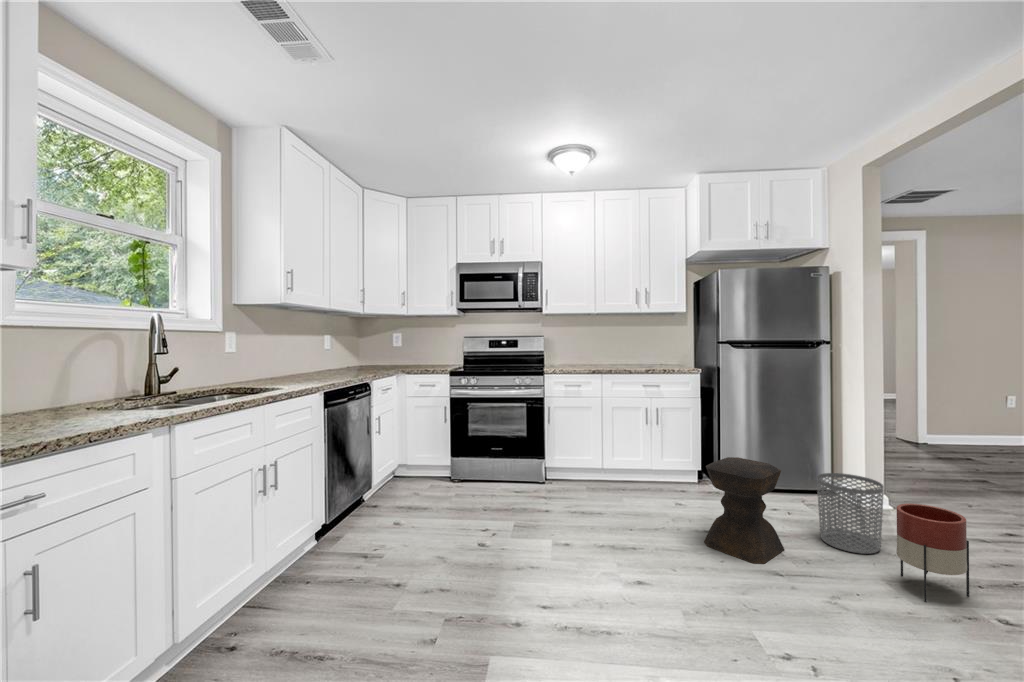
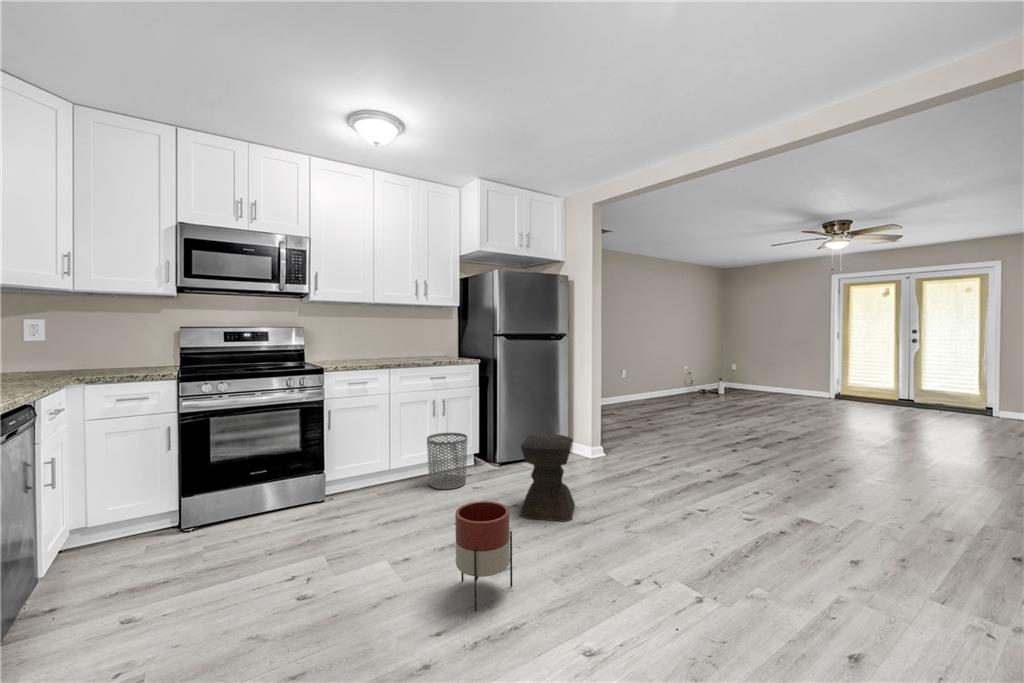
waste bin: present [817,473,884,554] -> present [427,433,467,489]
planter: present [897,504,969,602] -> present [455,501,512,611]

